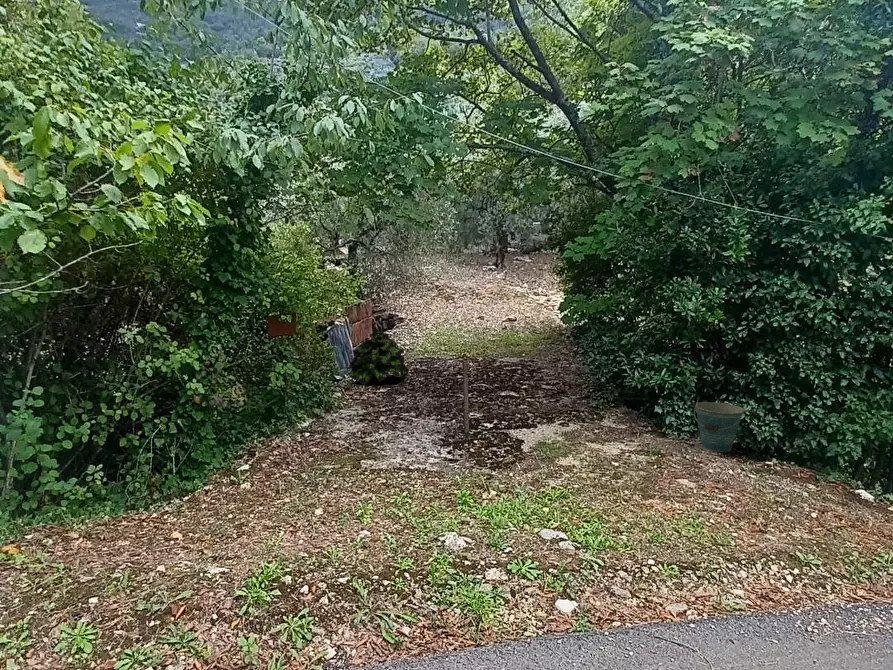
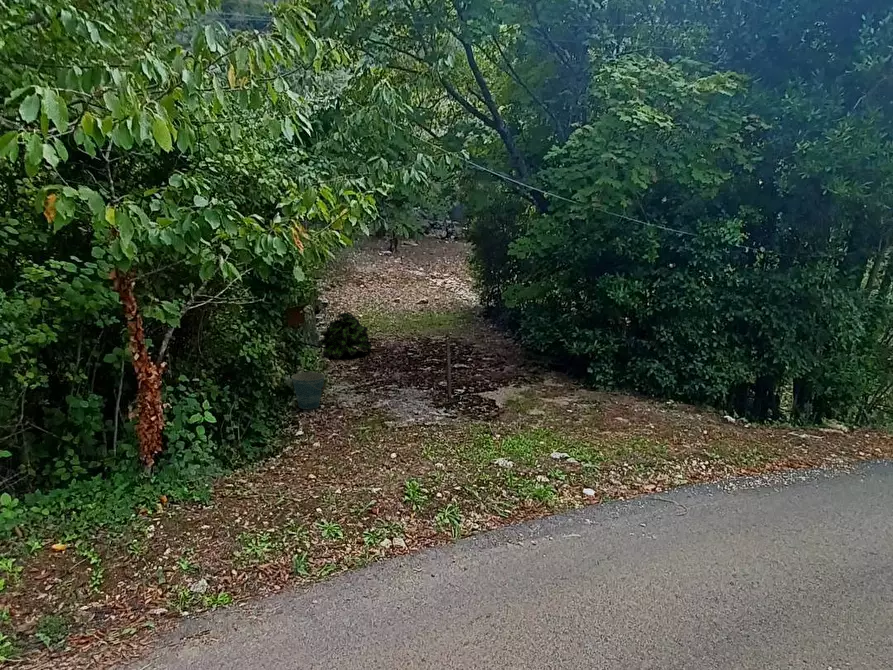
bucket: present [694,402,744,452] -> present [292,371,325,409]

